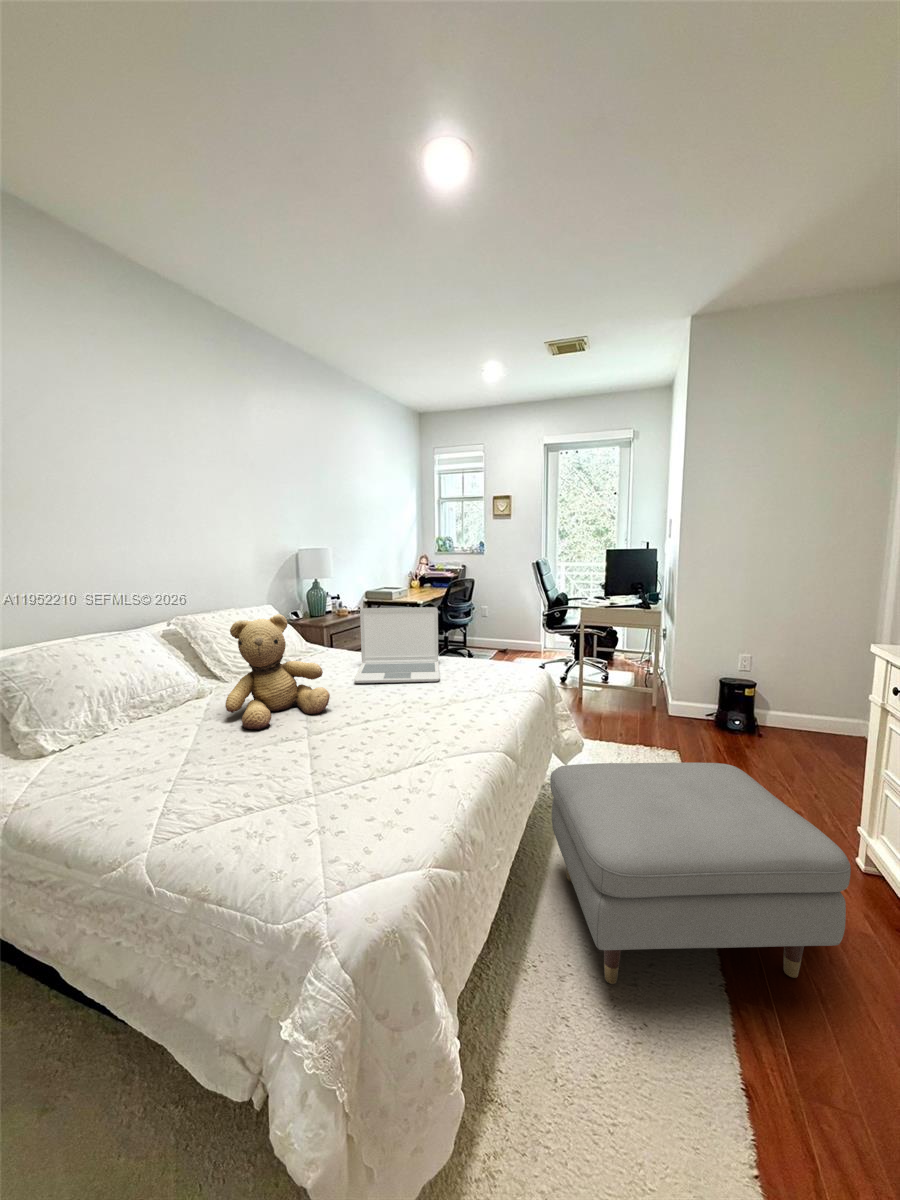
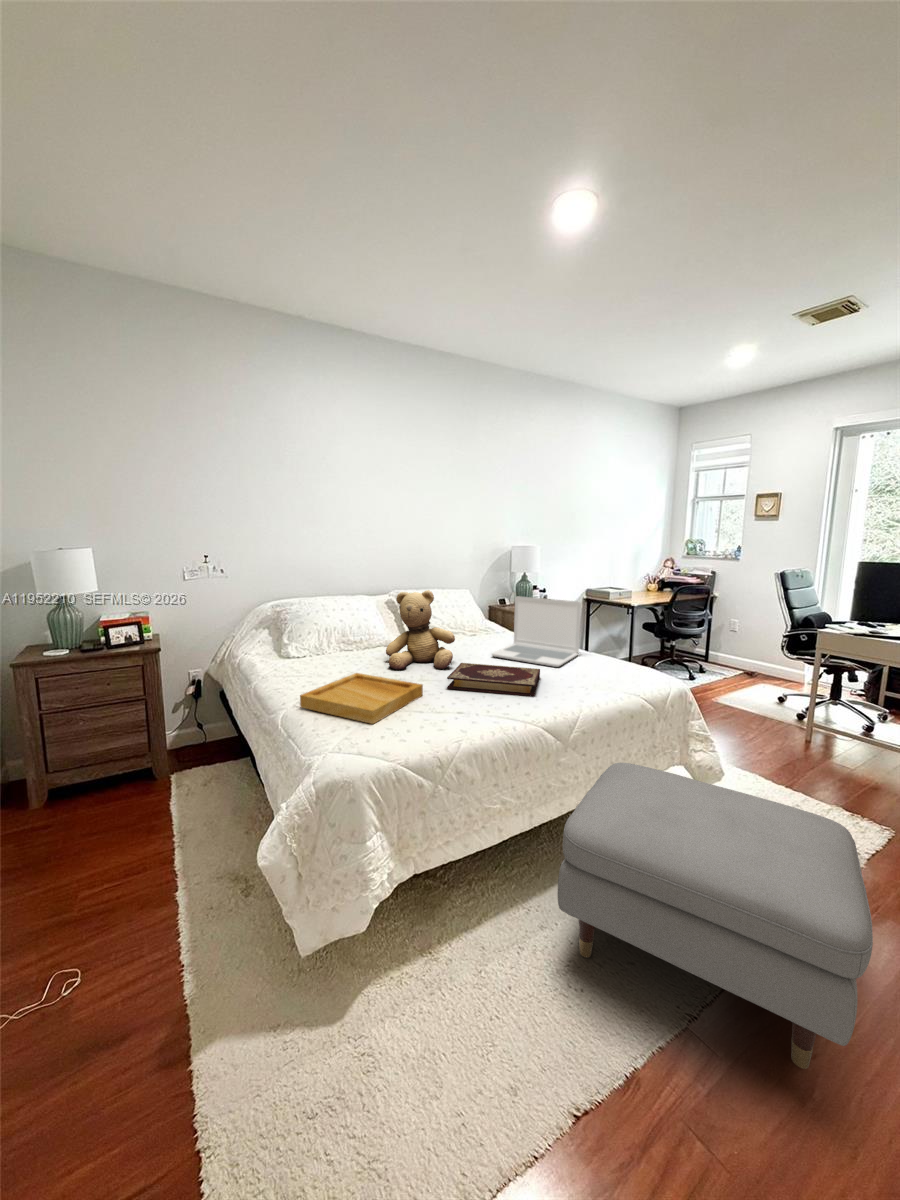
book: none [346,688,463,739] -> present [447,663,540,697]
tray: none [178,743,342,839] -> present [300,673,423,724]

